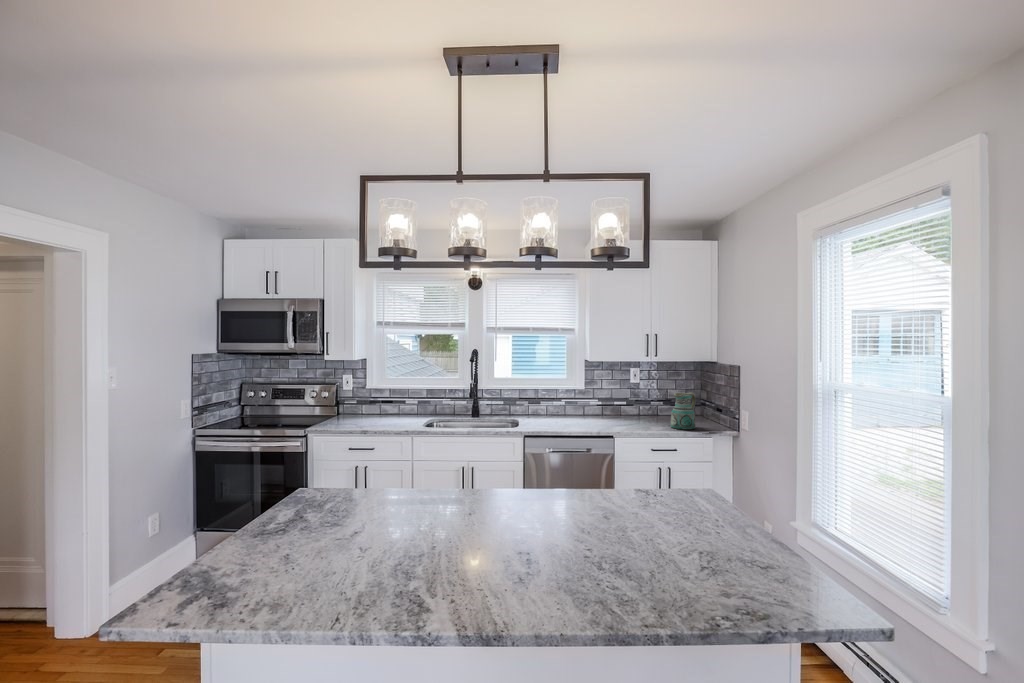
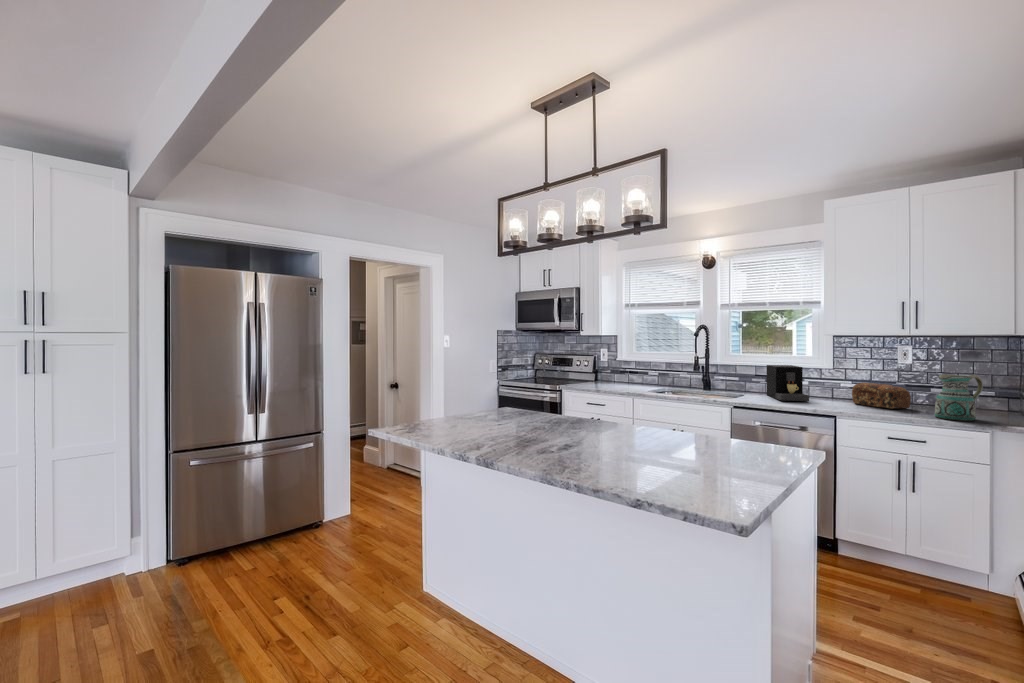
coffee maker: none [534,387,577,424] -> present [766,365,809,401]
bread loaf: none [606,401,647,423] -> present [852,382,911,409]

